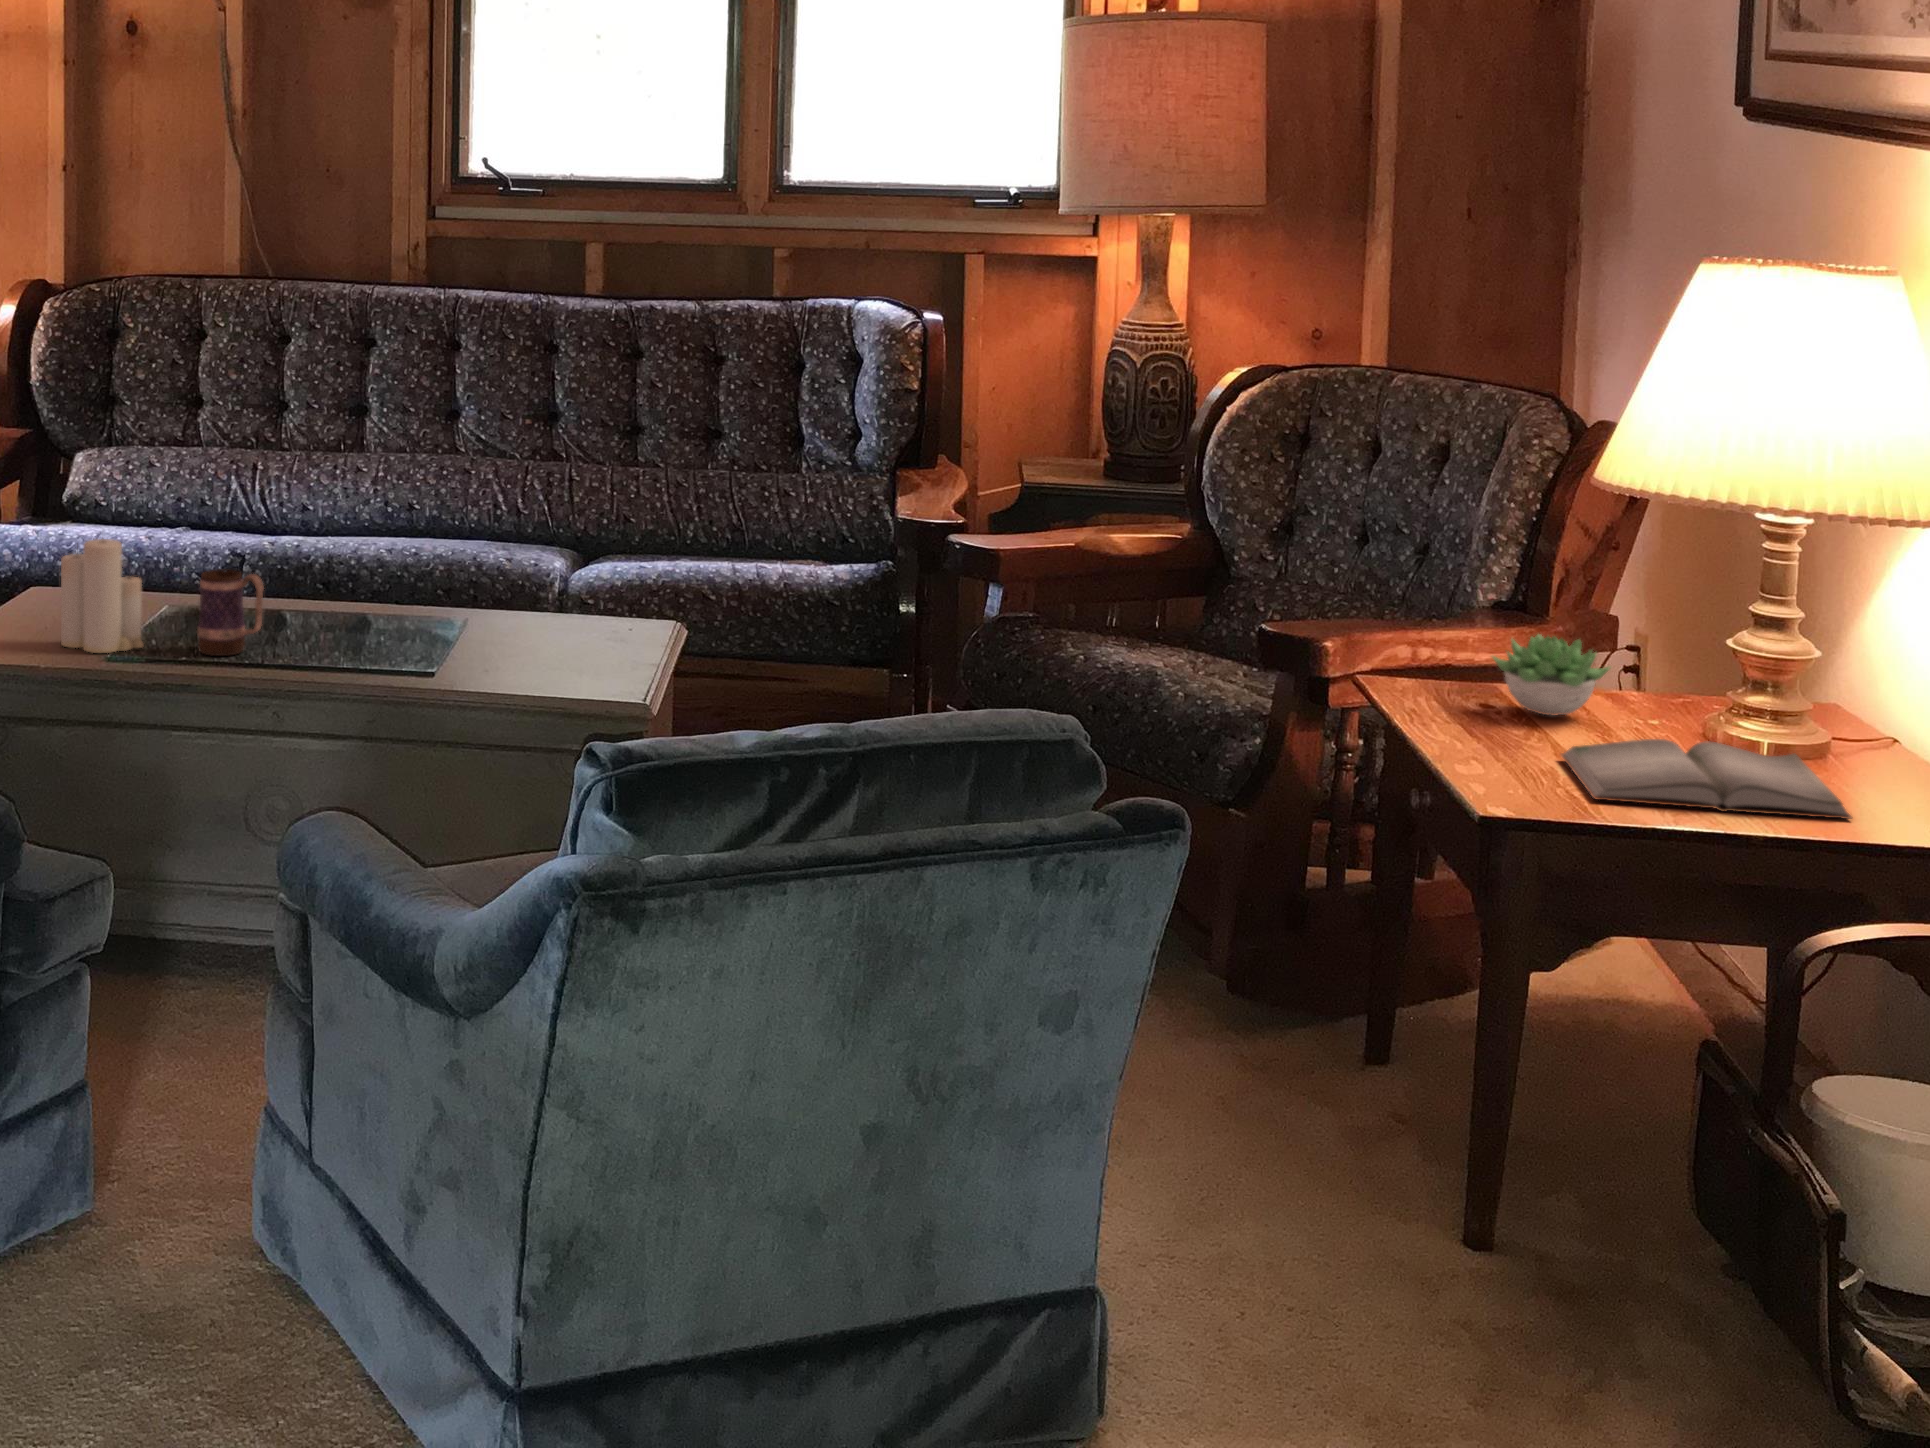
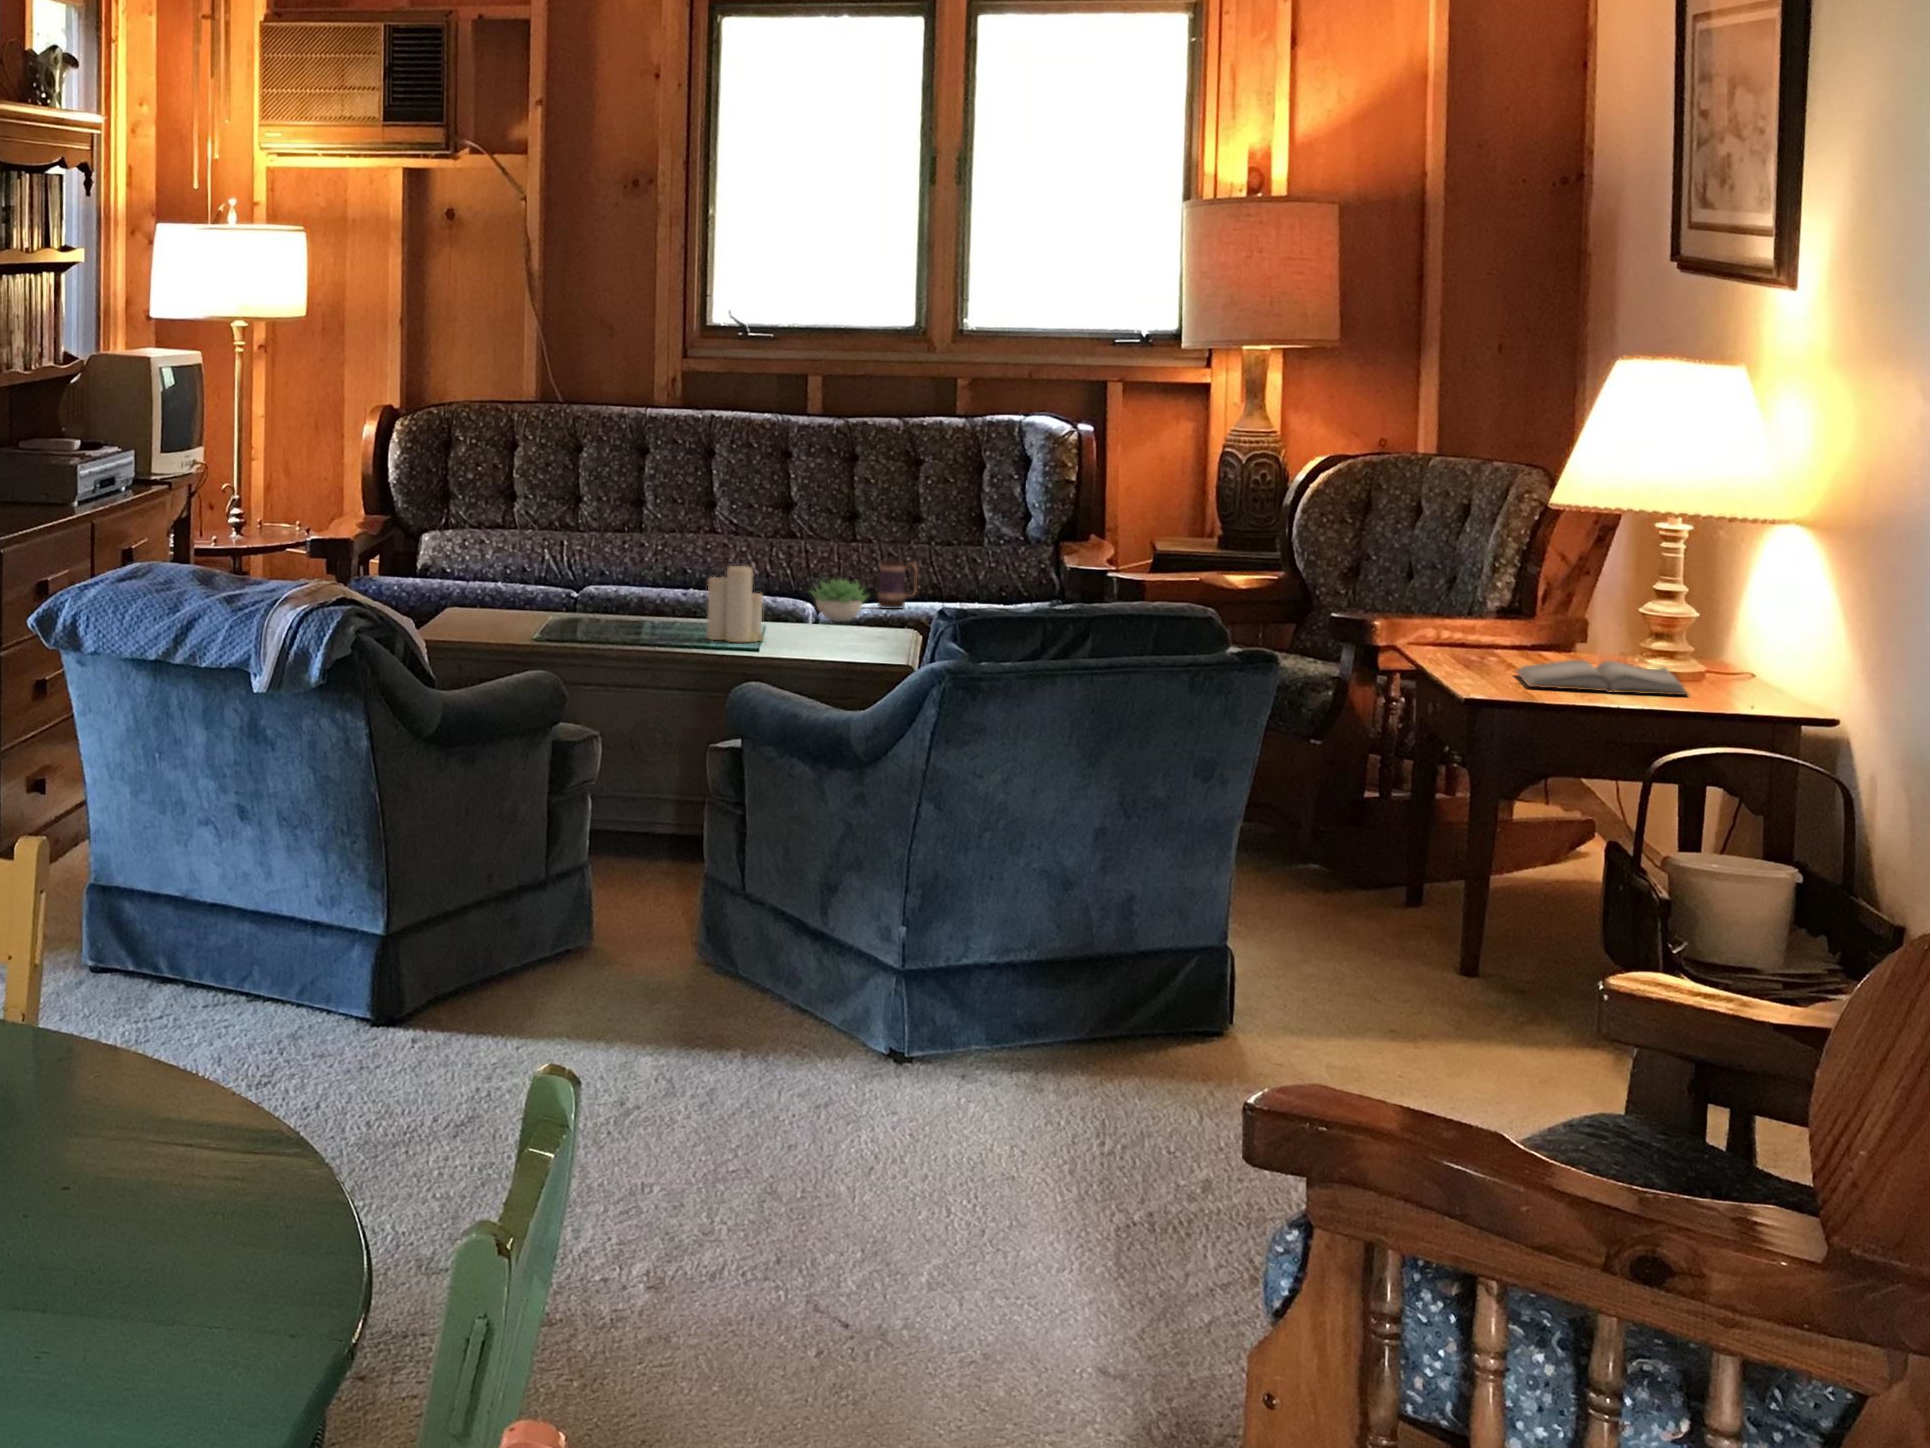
candle: present [61,539,143,653] -> present [706,566,764,642]
mug: present [197,569,264,656] -> present [877,561,918,609]
succulent plant: present [1492,634,1610,716] -> present [811,580,867,622]

